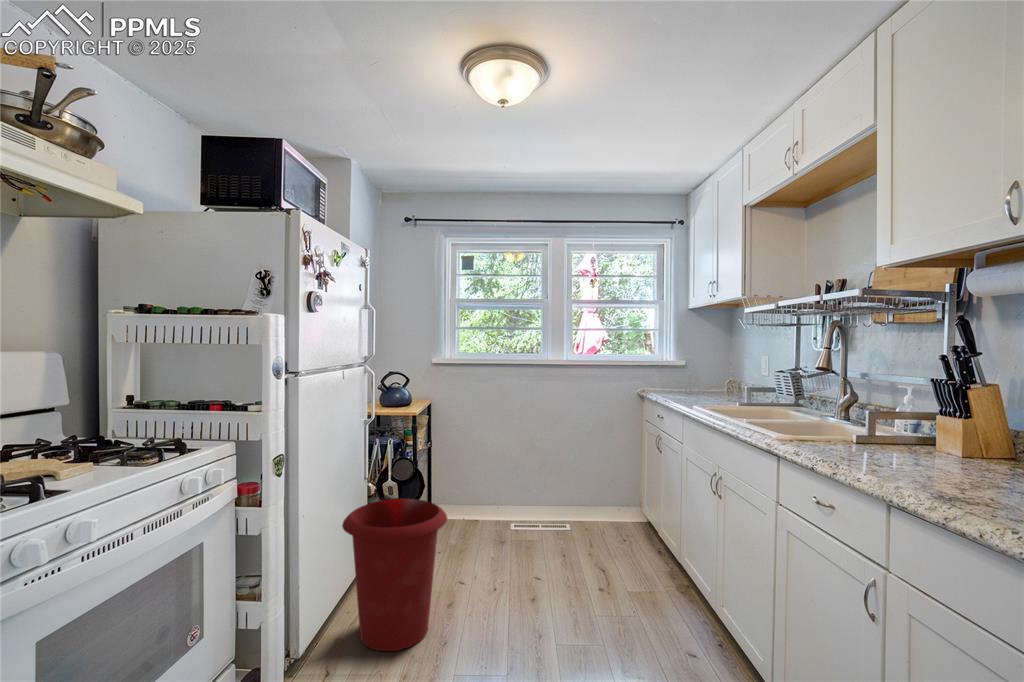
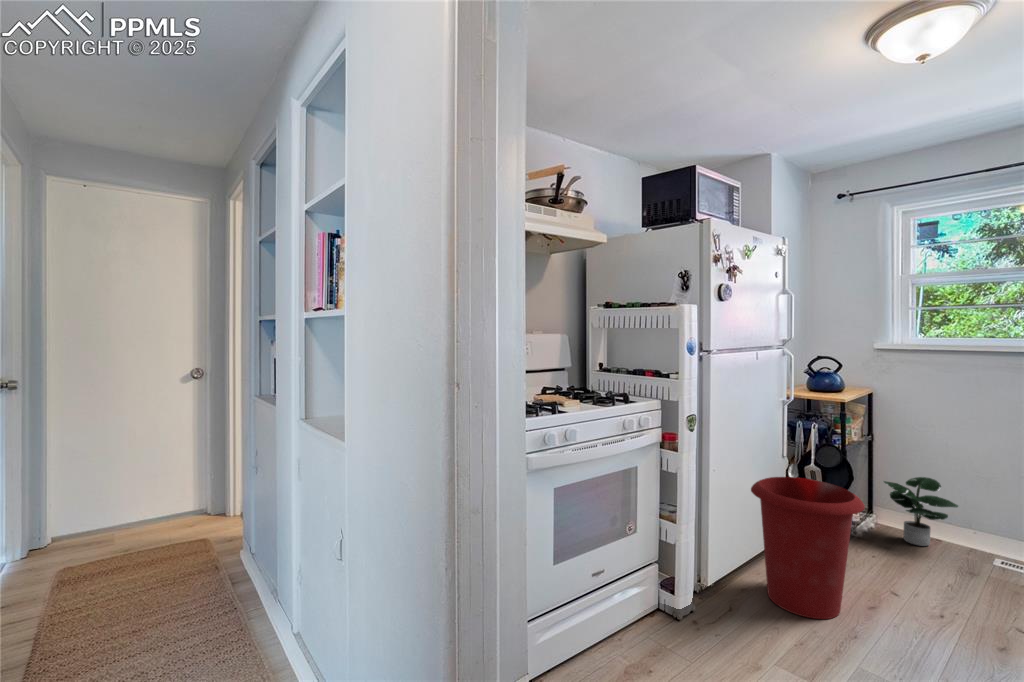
potted plant: none [443,470,494,531] -> present [884,477,959,546]

